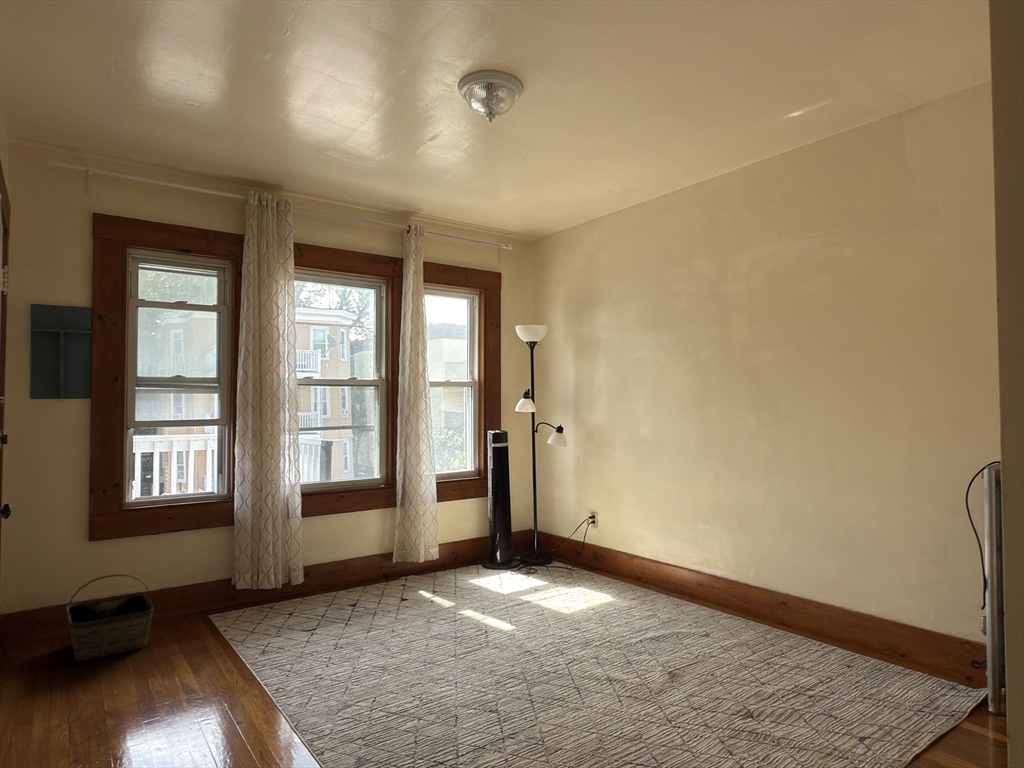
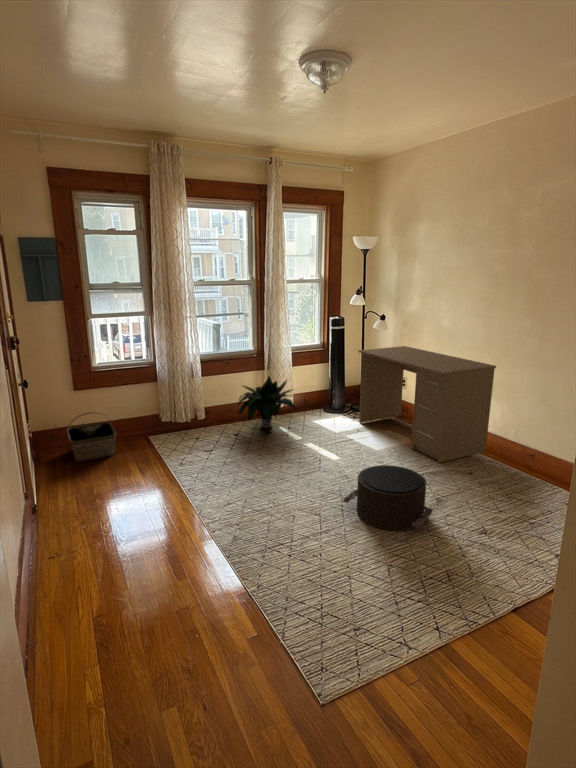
desk: none [531,467,720,625] -> present [359,346,496,463]
potted plant: none [355,511,448,594] -> present [238,376,296,428]
pouf: none [531,623,670,725] -> present [343,465,433,531]

